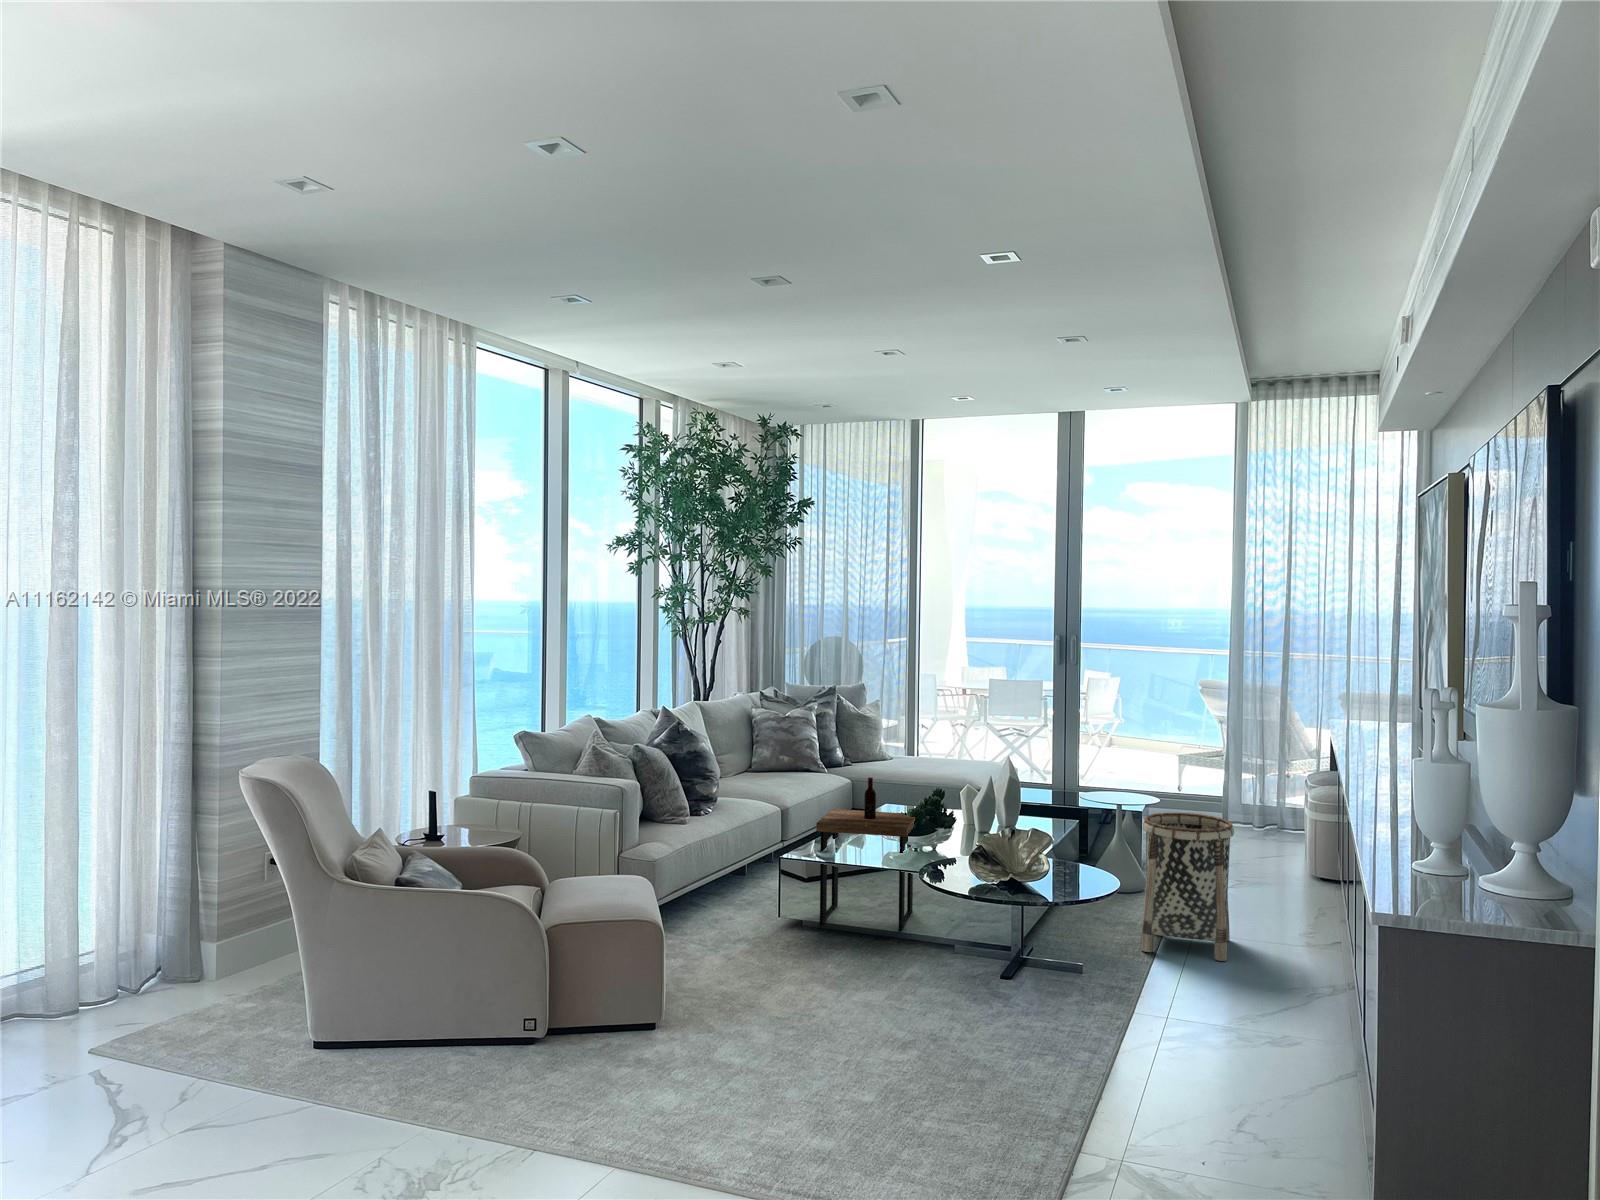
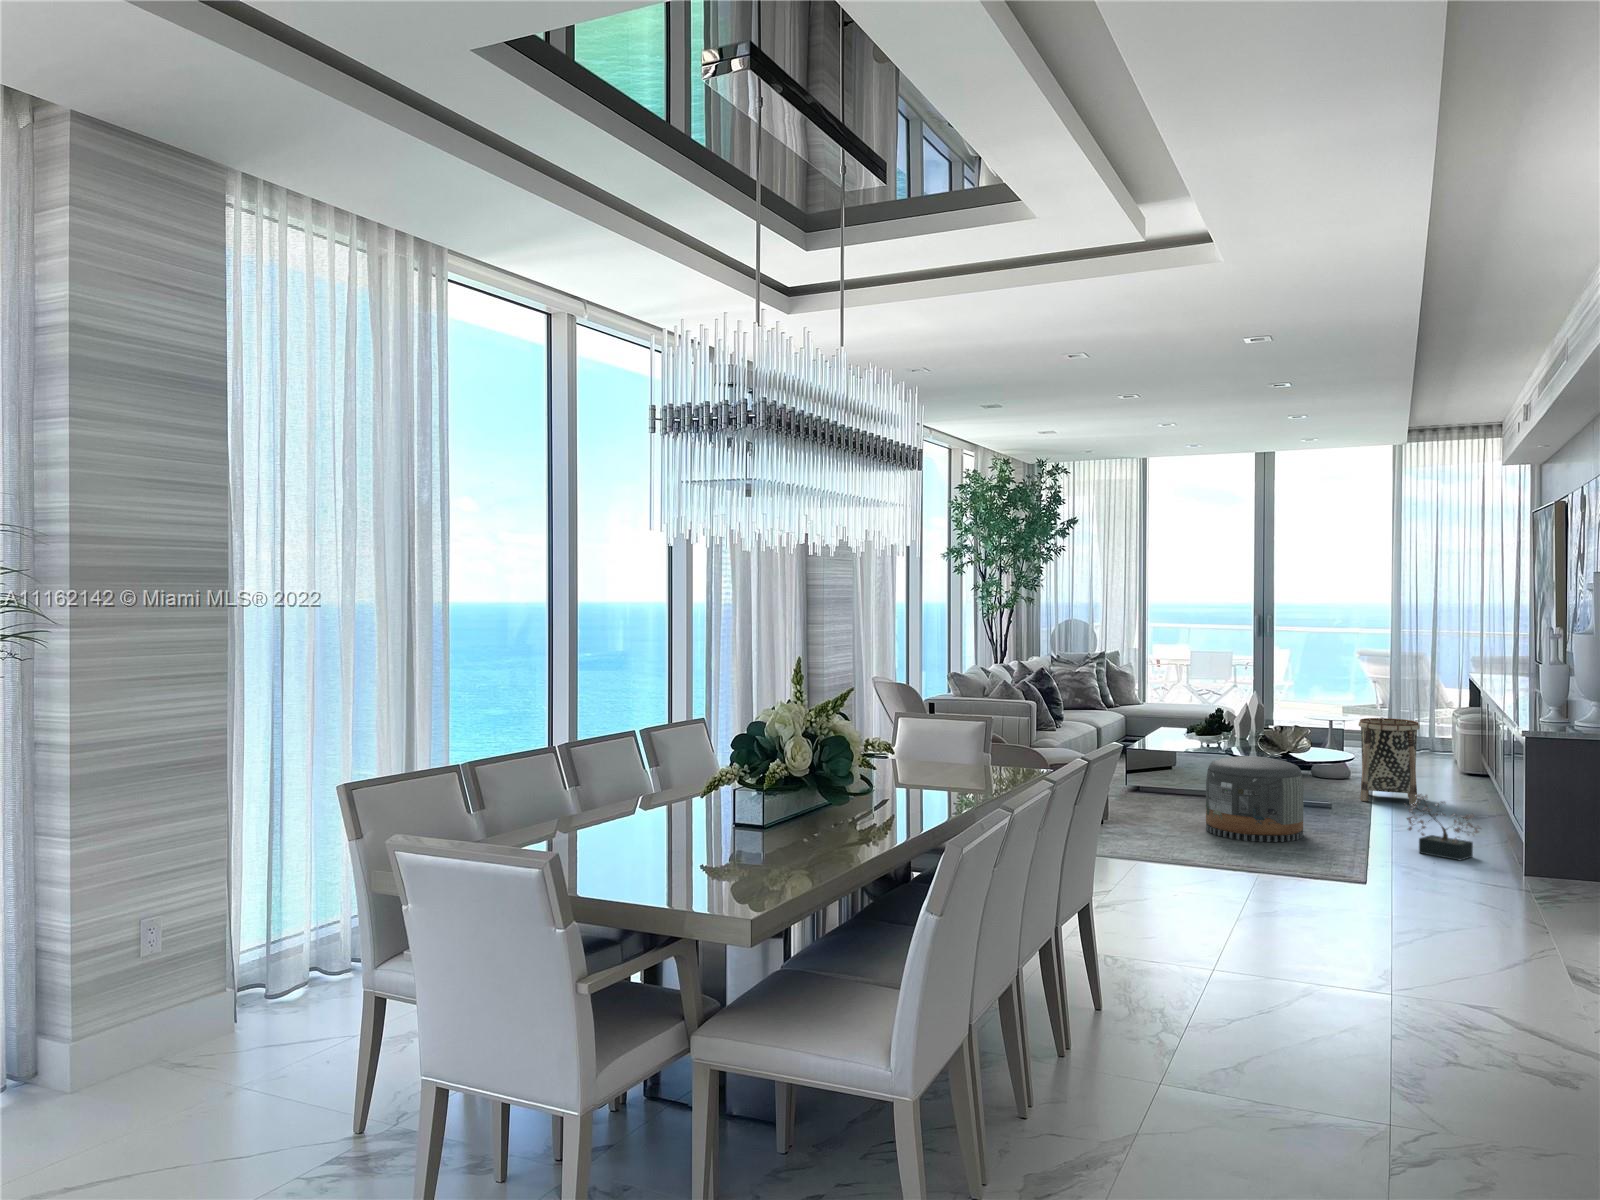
side table: present [816,777,915,931] -> none [1144,698,1205,792]
pouf: none [840,909,1006,1087] -> present [1206,756,1304,842]
decorative plant: none [1166,1002,1306,1149] -> present [1407,794,1480,860]

